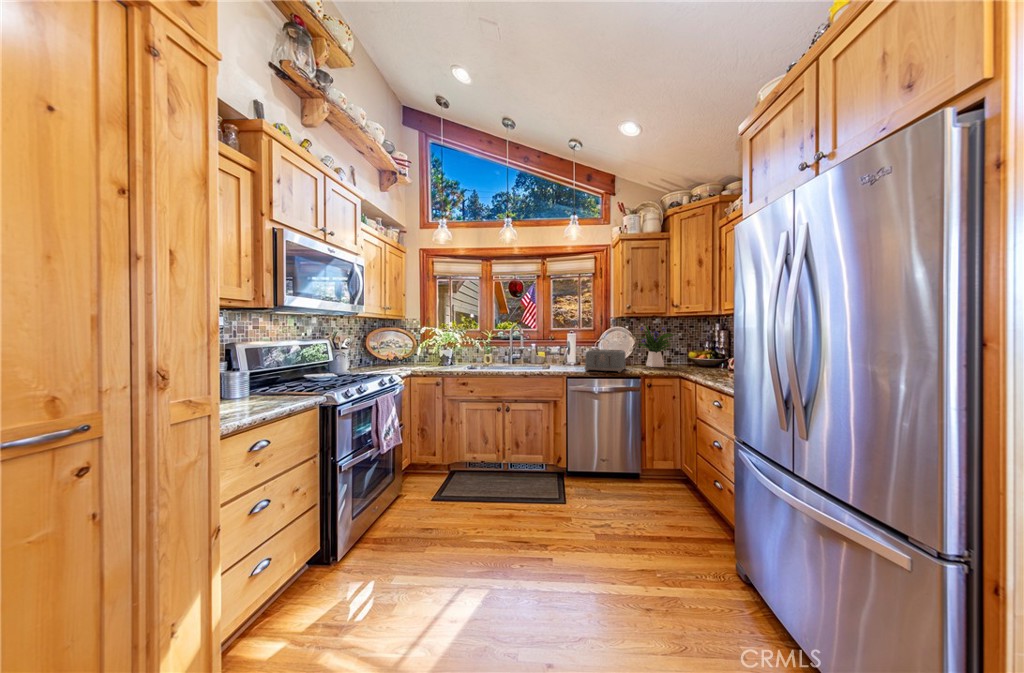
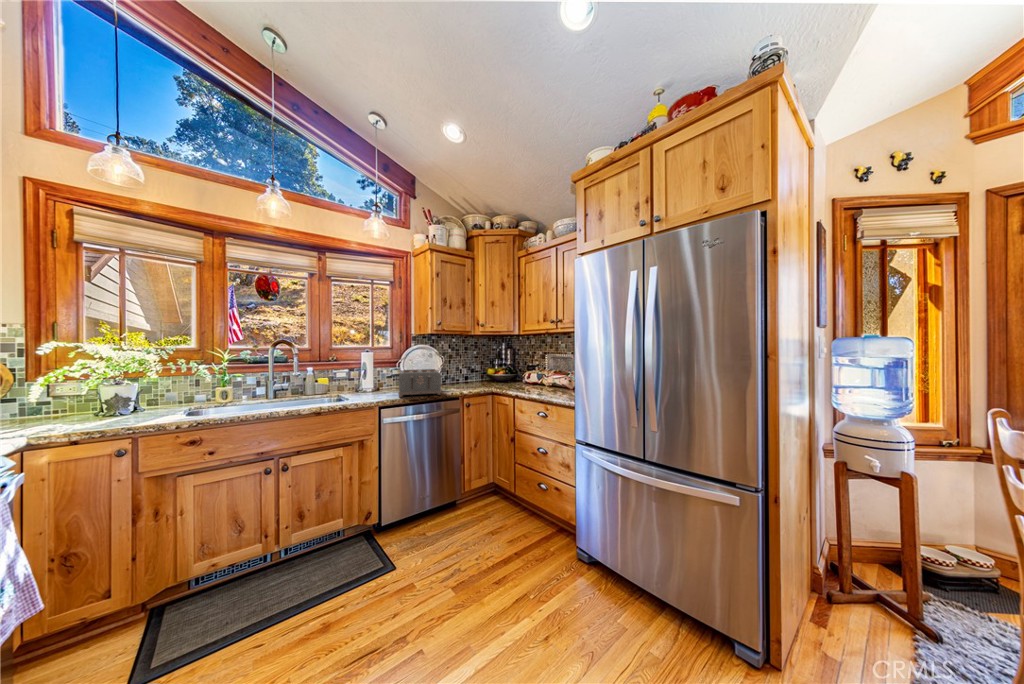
flower arrangement: present [639,324,674,367] -> none [440,341,481,384]

